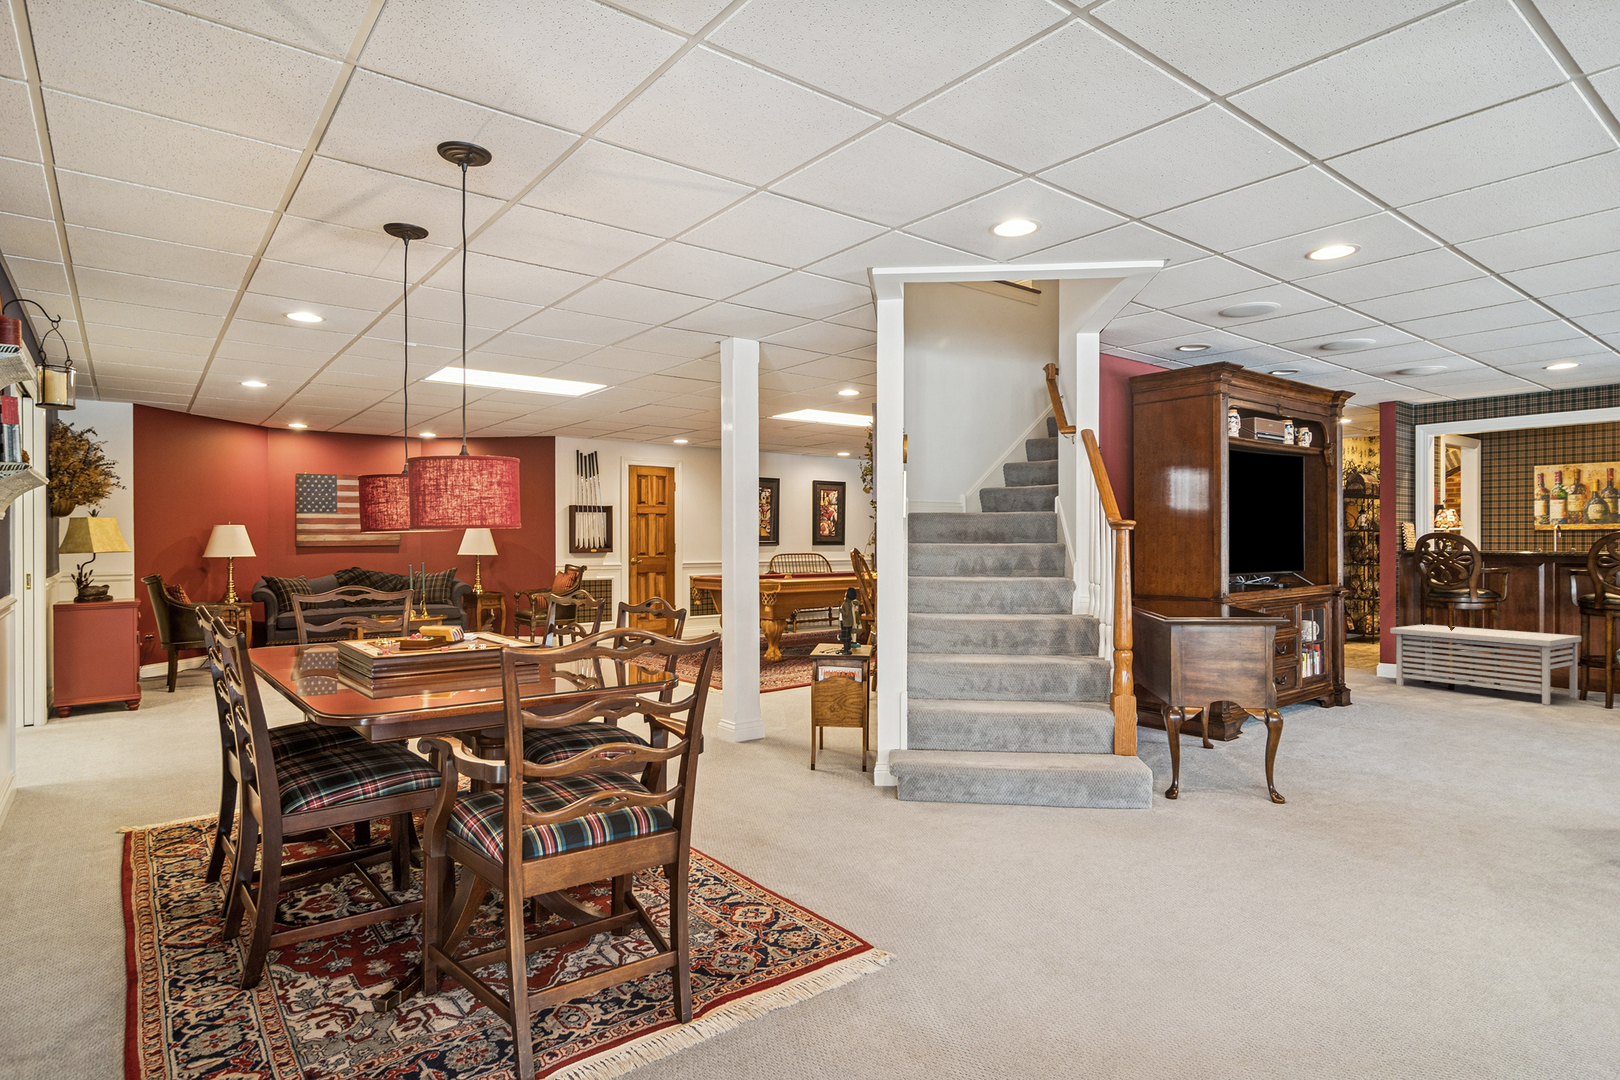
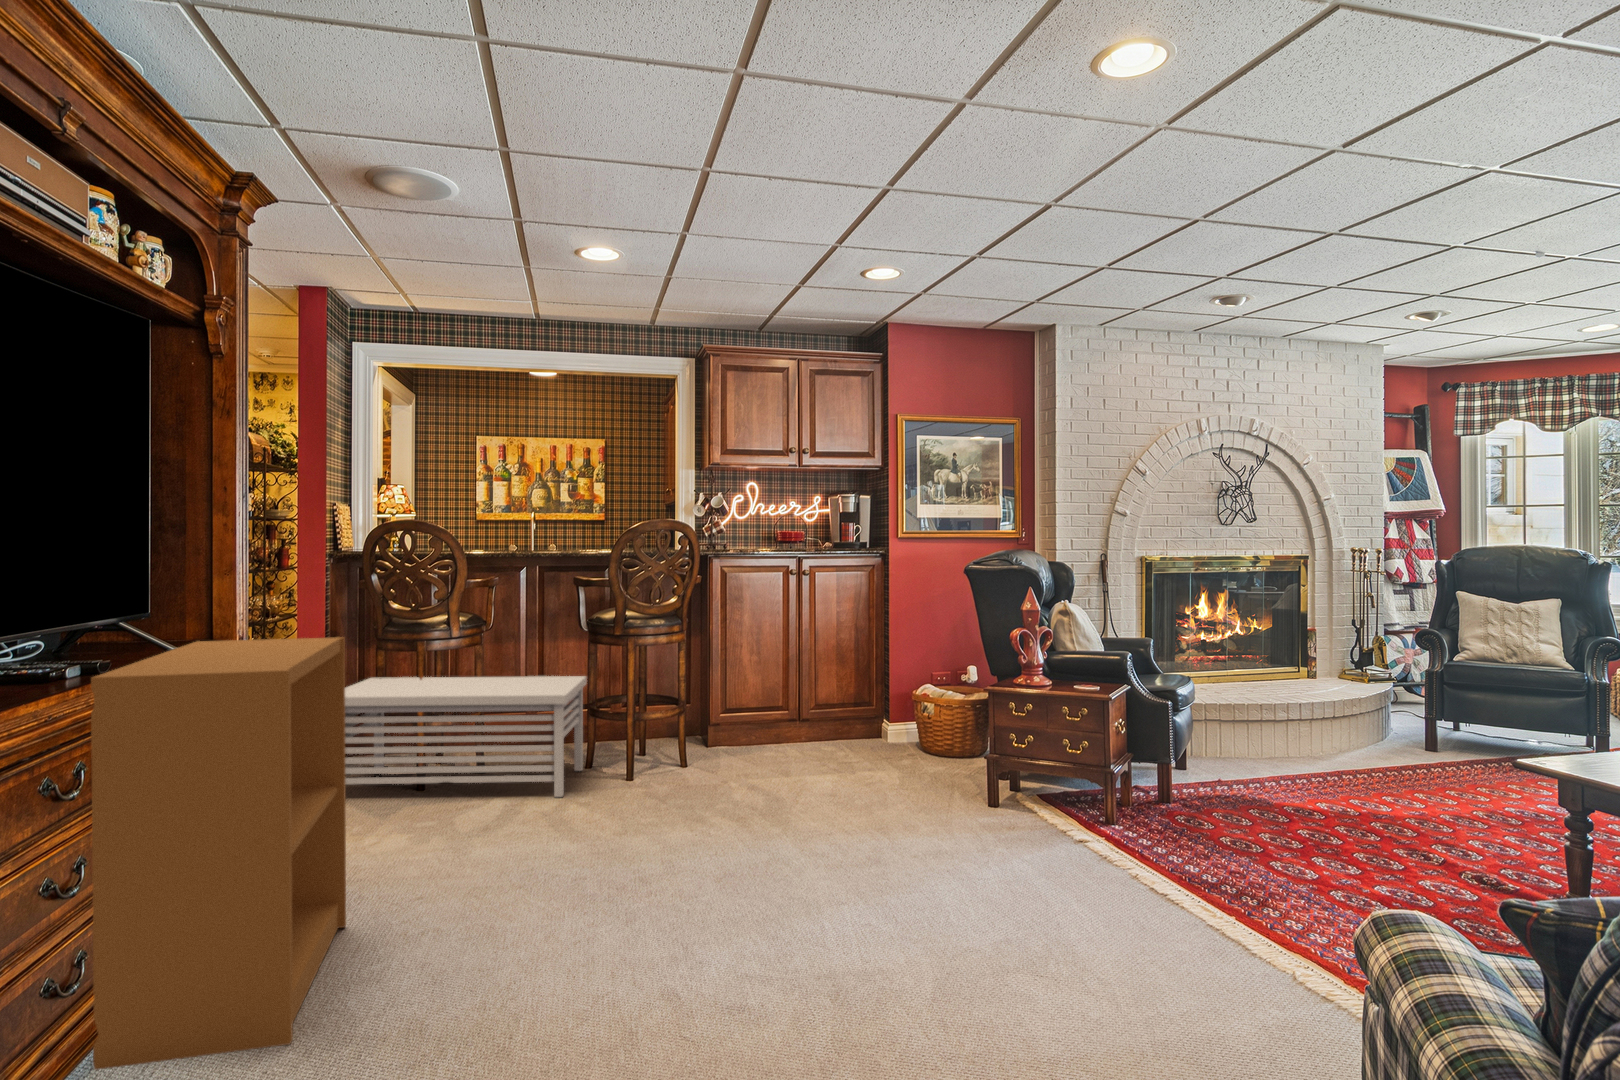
bookshelf: none [1292,584,1391,732] -> present [91,637,346,1070]

